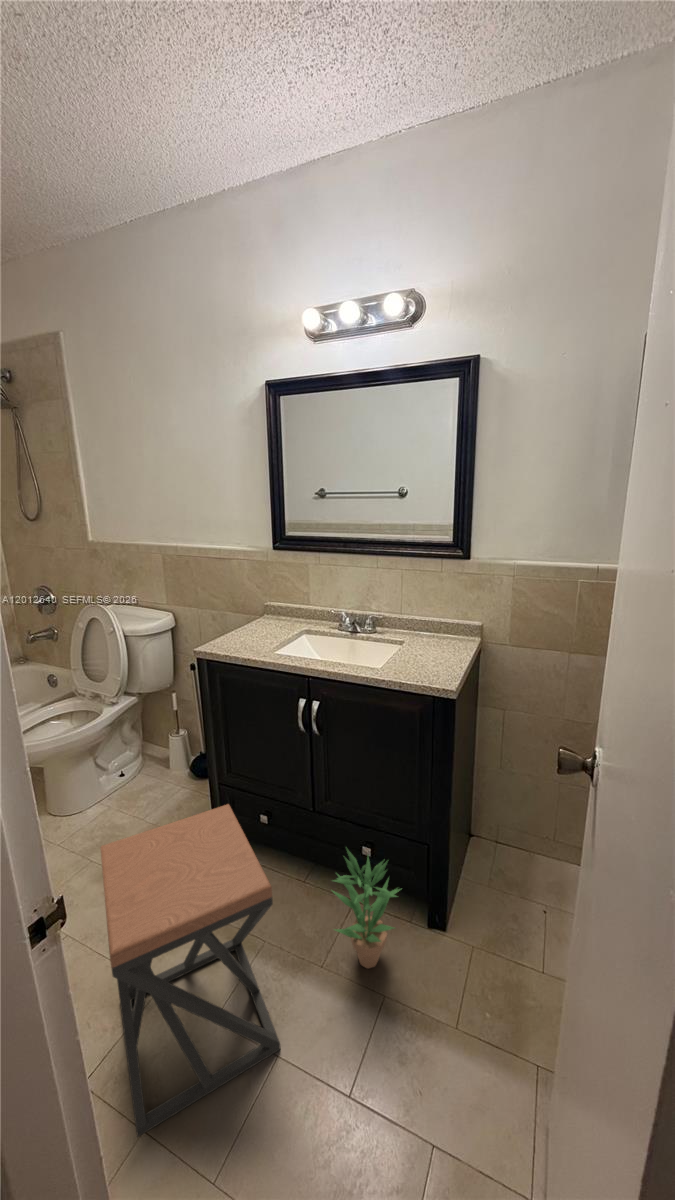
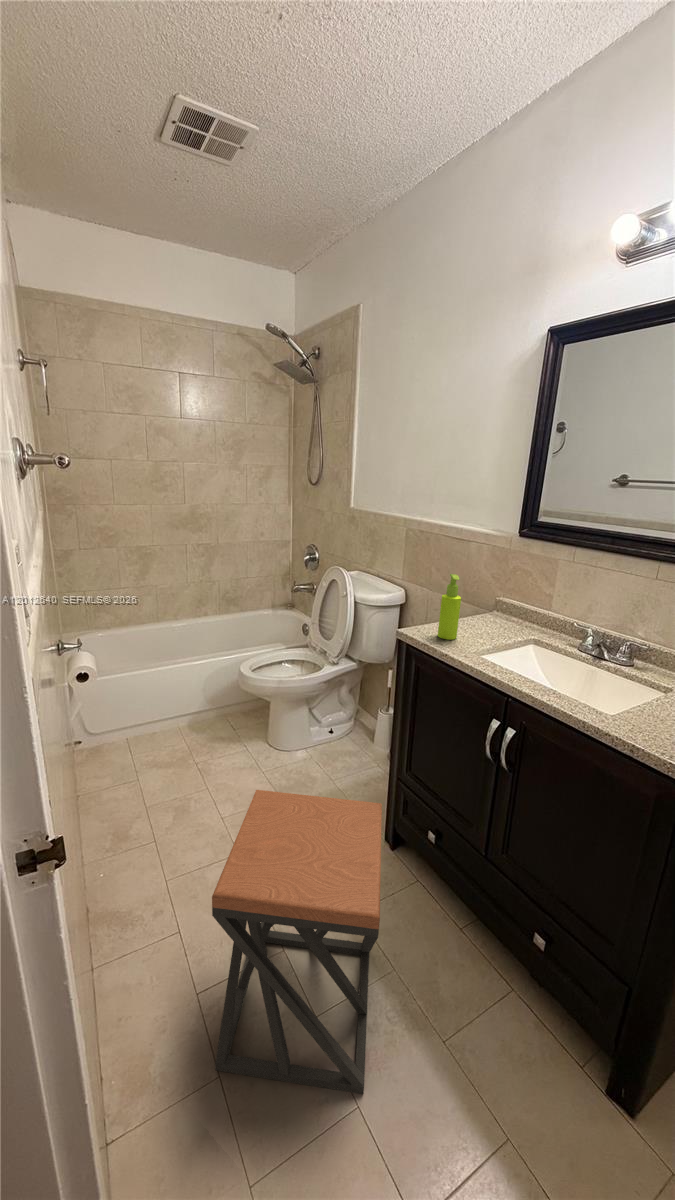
soap dispenser: none [230,590,248,647] -> present [438,574,461,640]
potted plant: present [332,847,400,969] -> none [458,918,564,1085]

